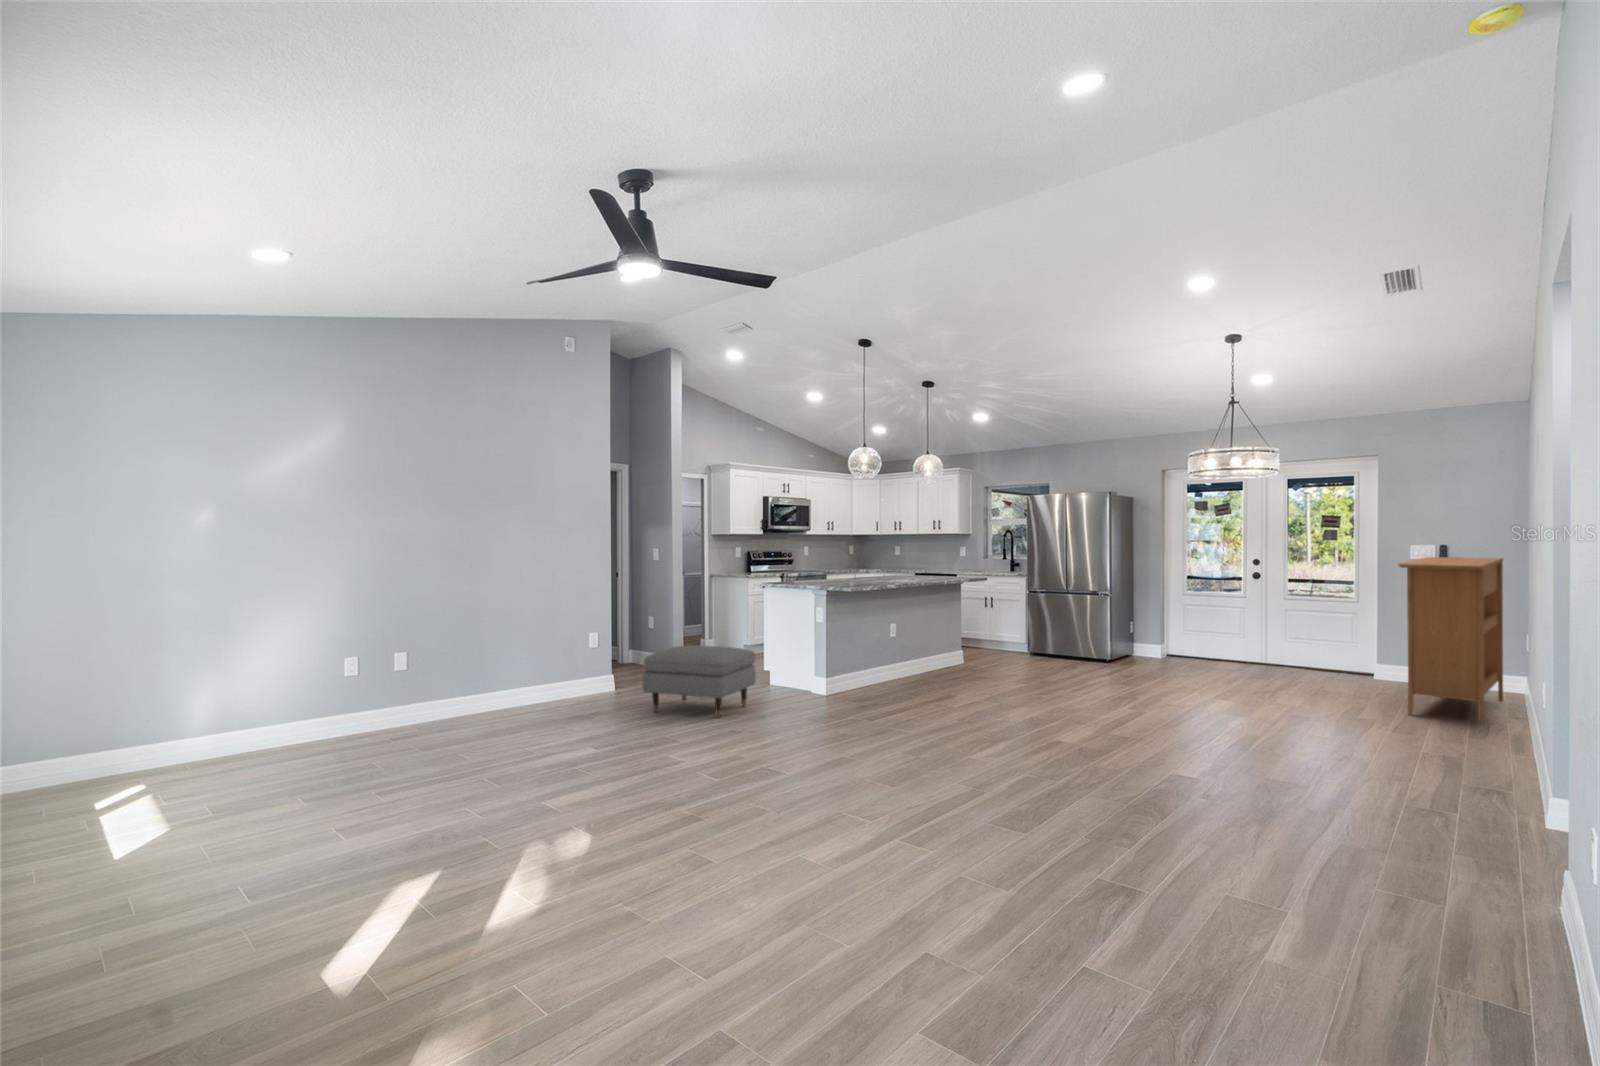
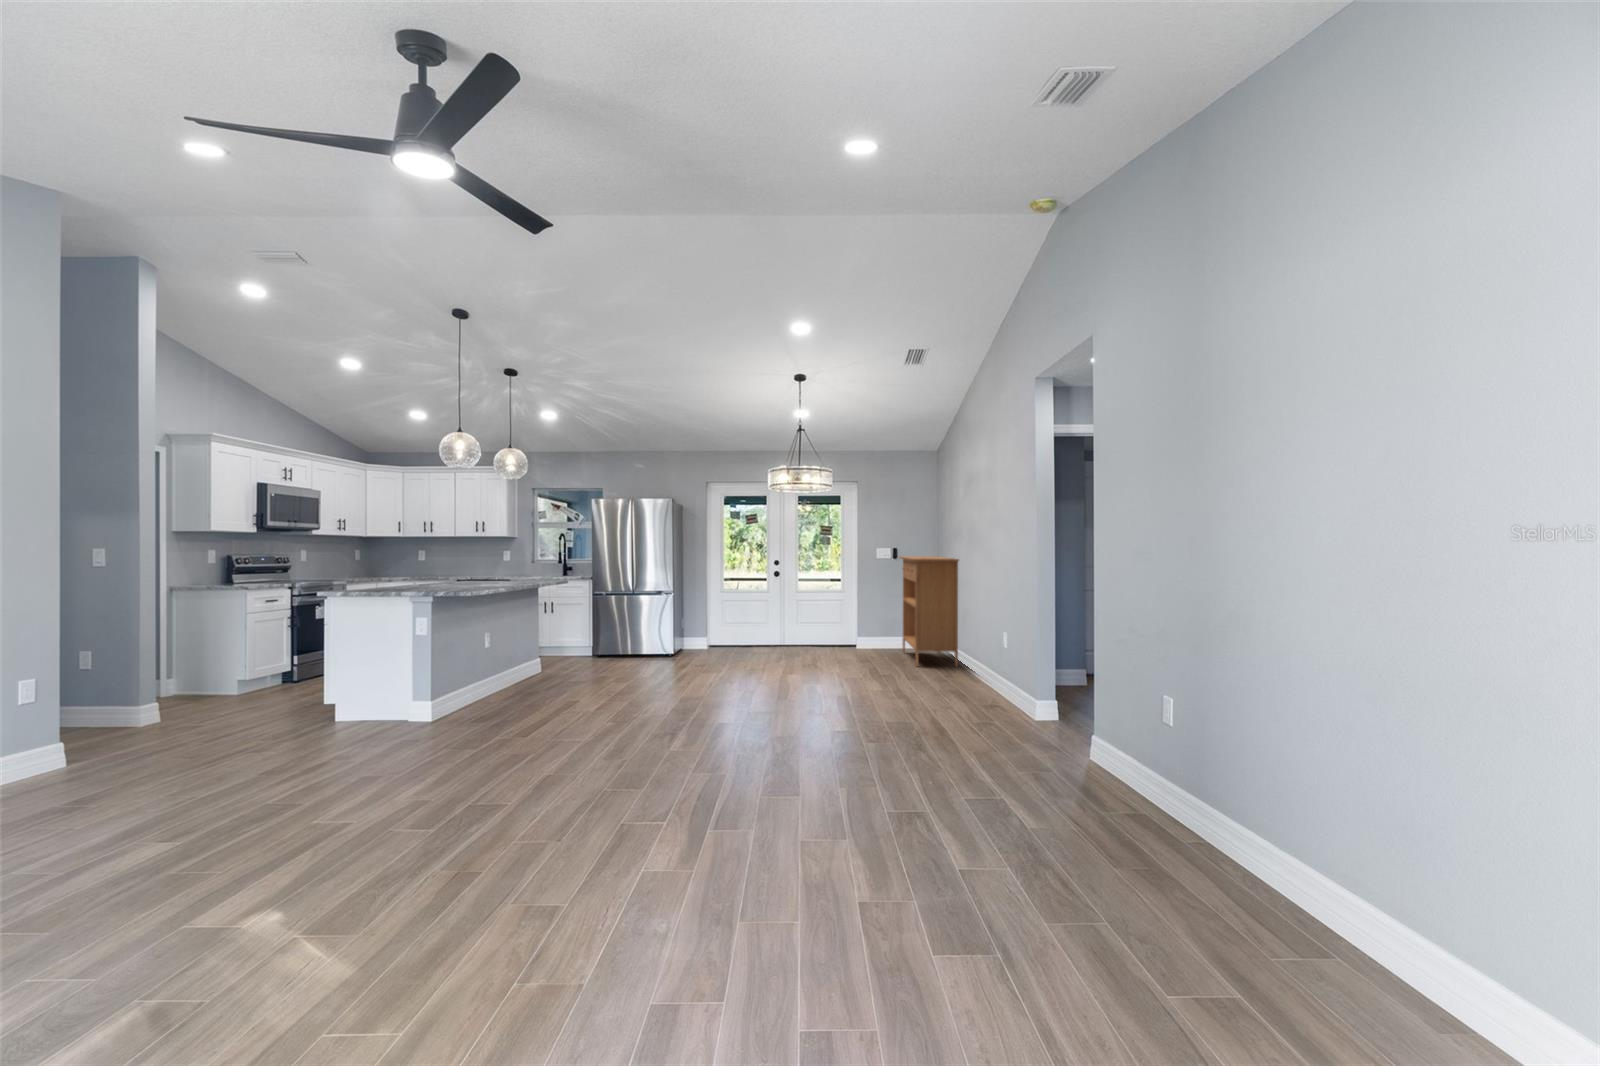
ottoman: present [642,645,756,718] -> none [145,677,354,799]

